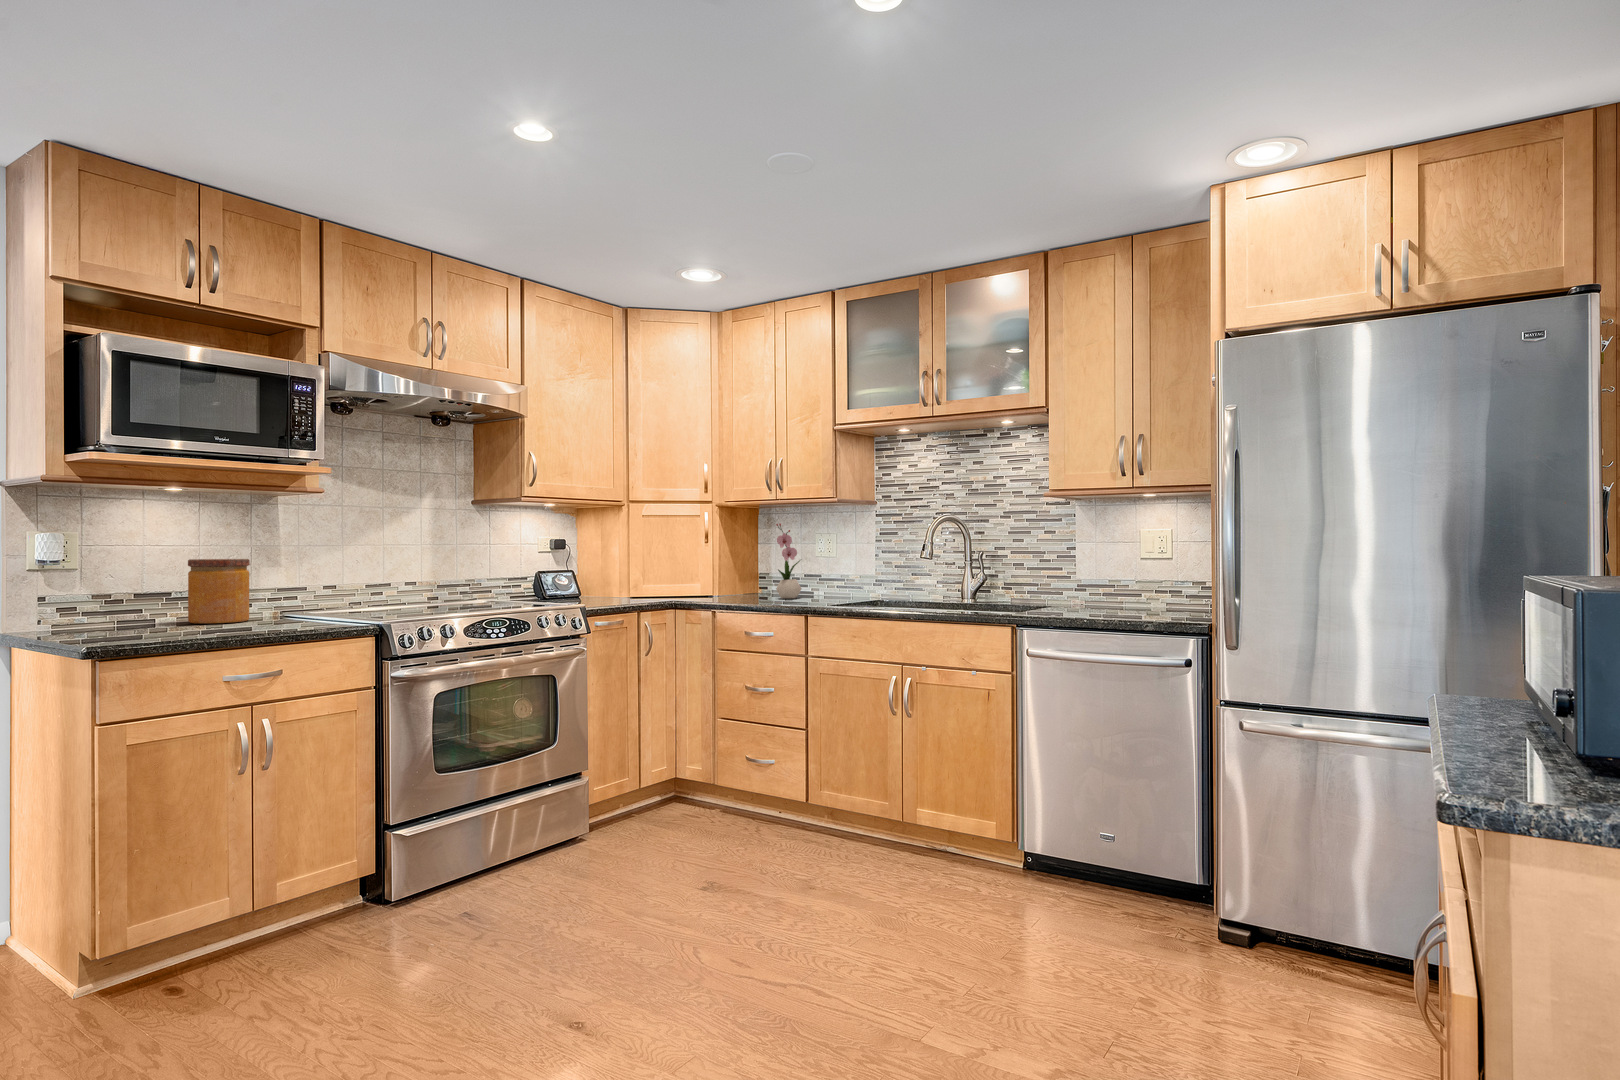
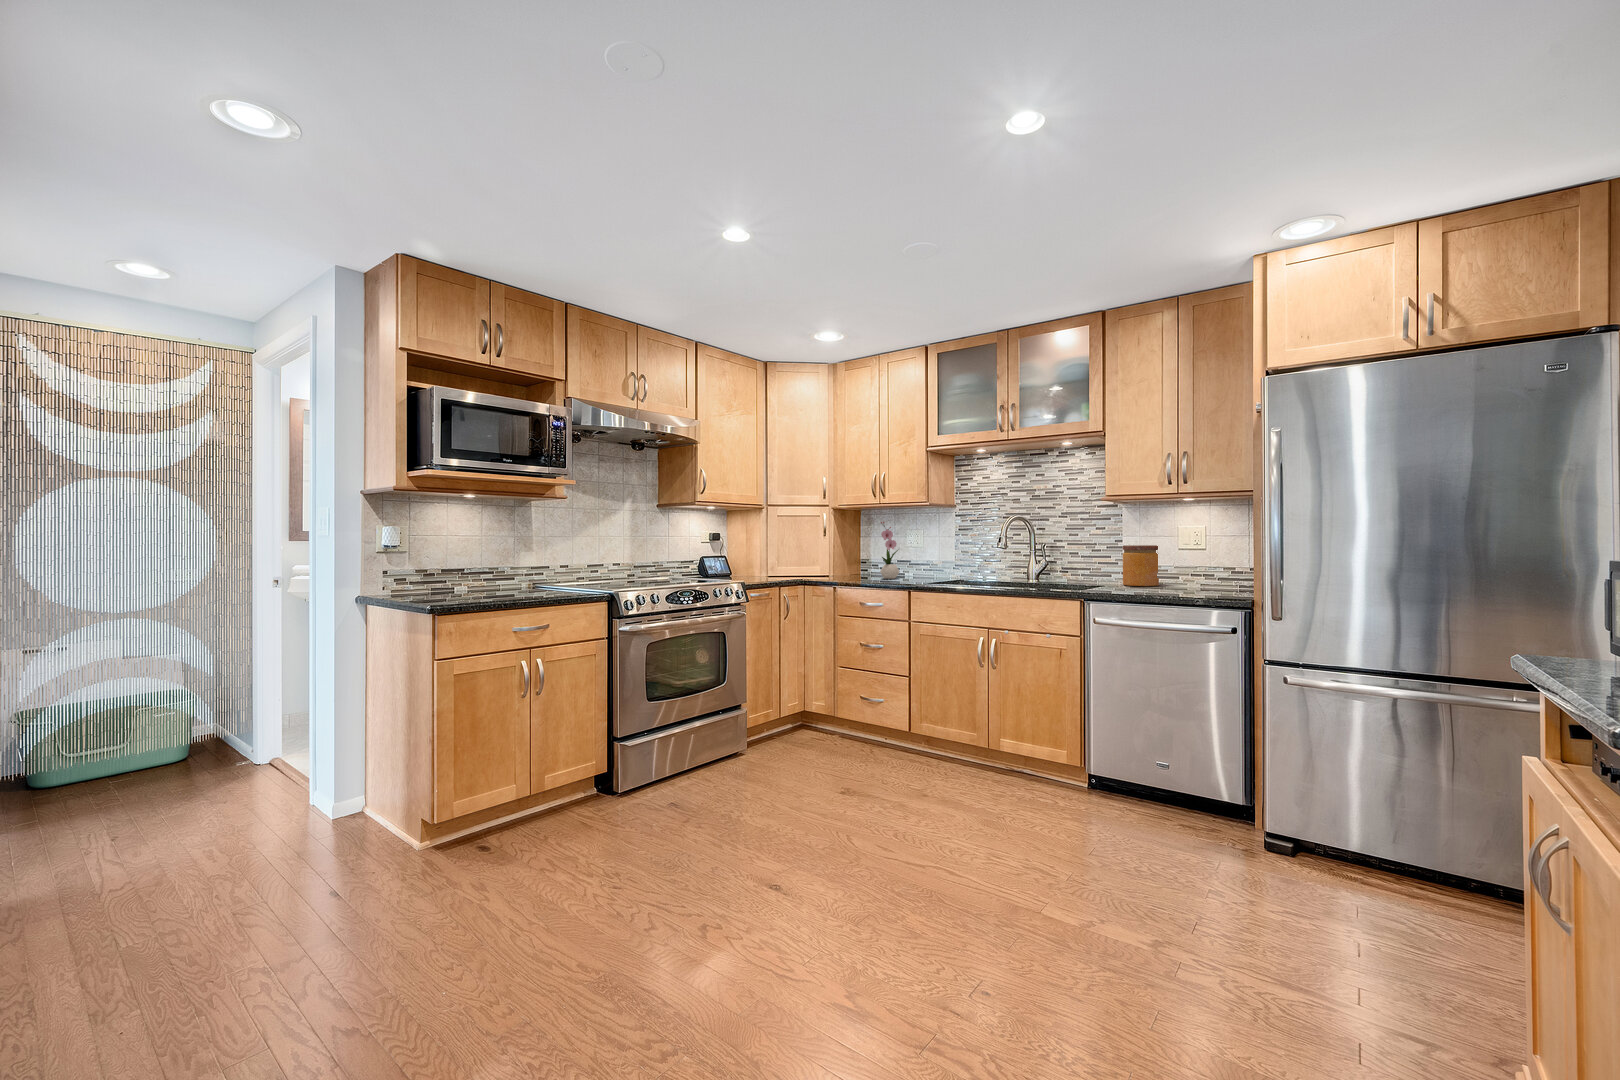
jar: present [188,559,250,623] -> present [1122,545,1159,586]

